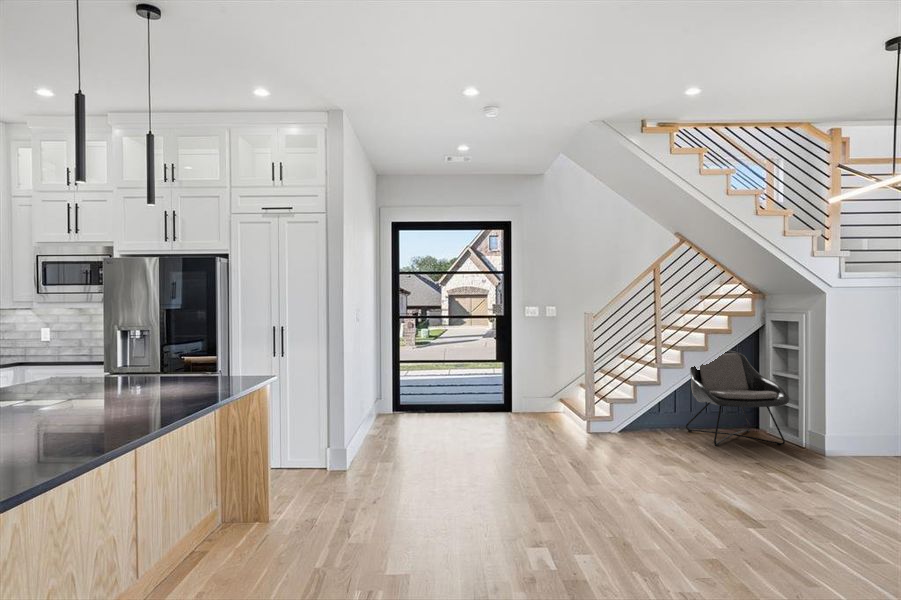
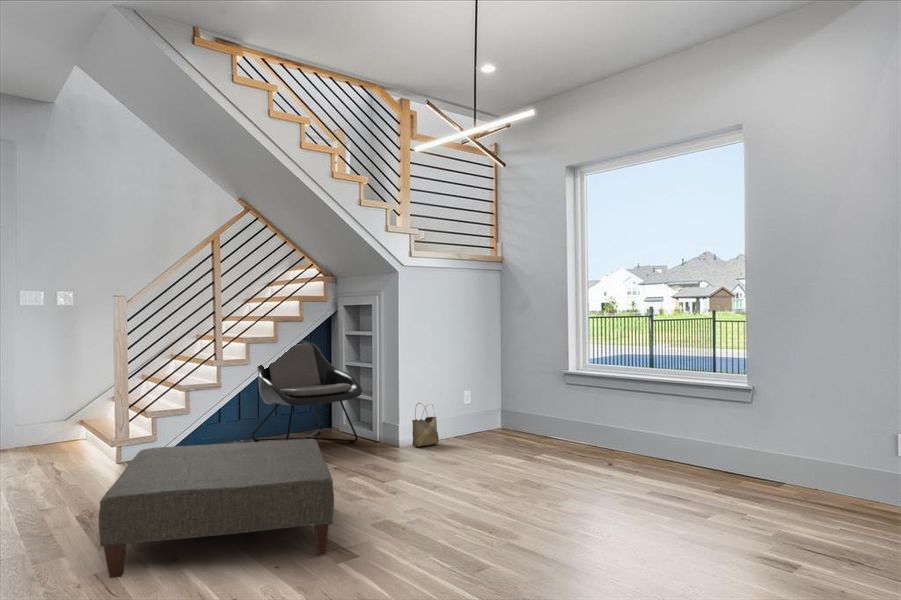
woven basket: none [844,417,877,460] -> present [412,403,439,447]
ottoman: none [577,426,751,534] -> present [99,439,334,578]

